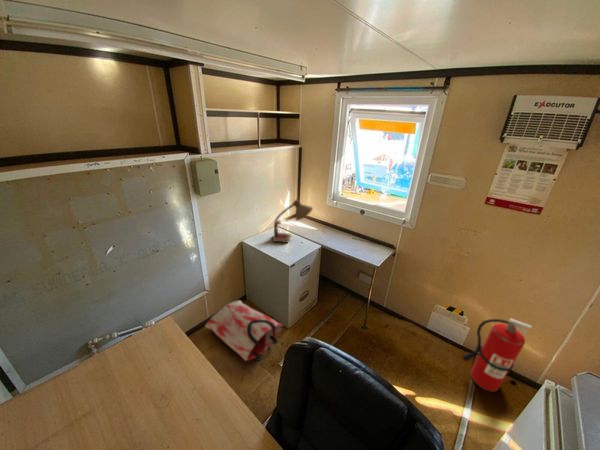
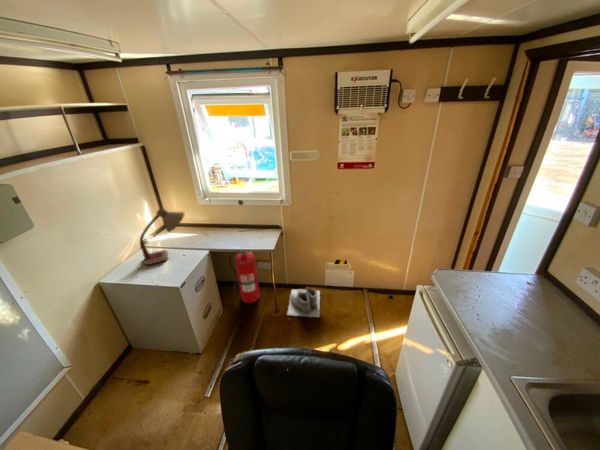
bag: present [205,300,282,361] -> none [80,352,194,418]
boots: none [373,315,420,357] -> present [287,287,320,317]
fire extinguisher: present [463,319,531,391] -> present [229,251,259,303]

